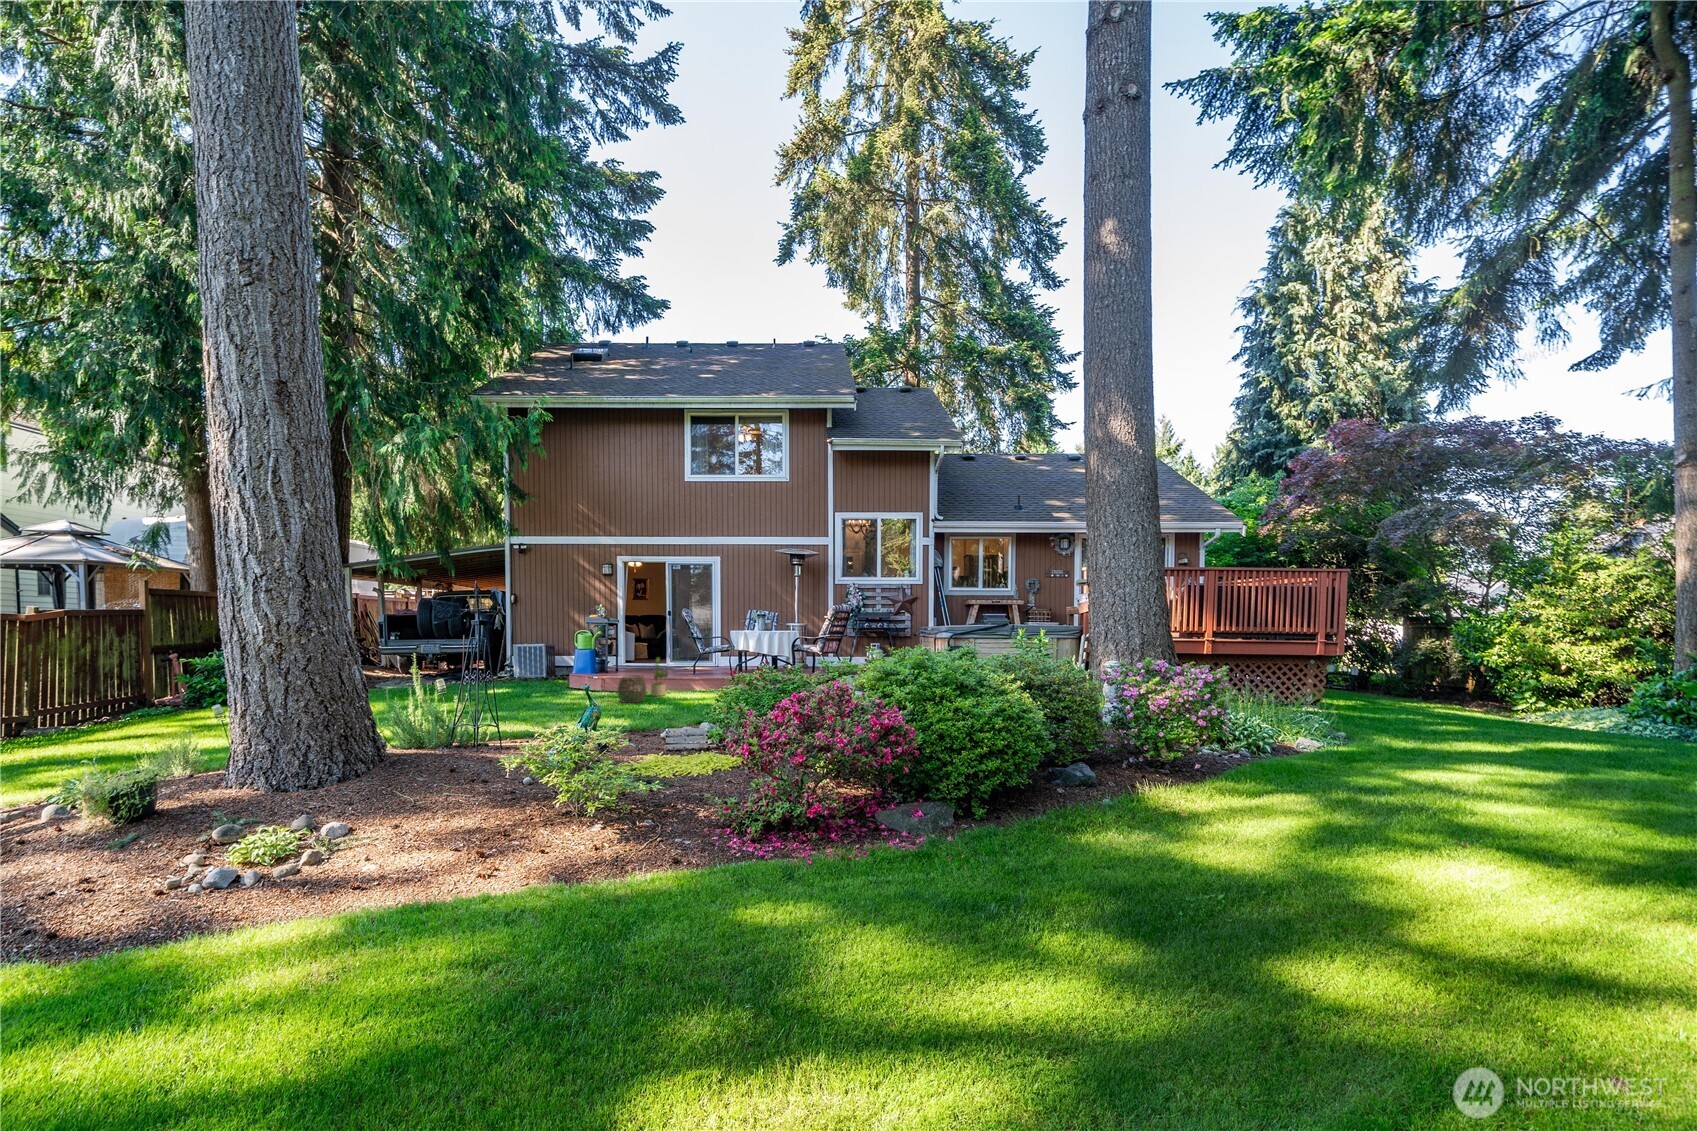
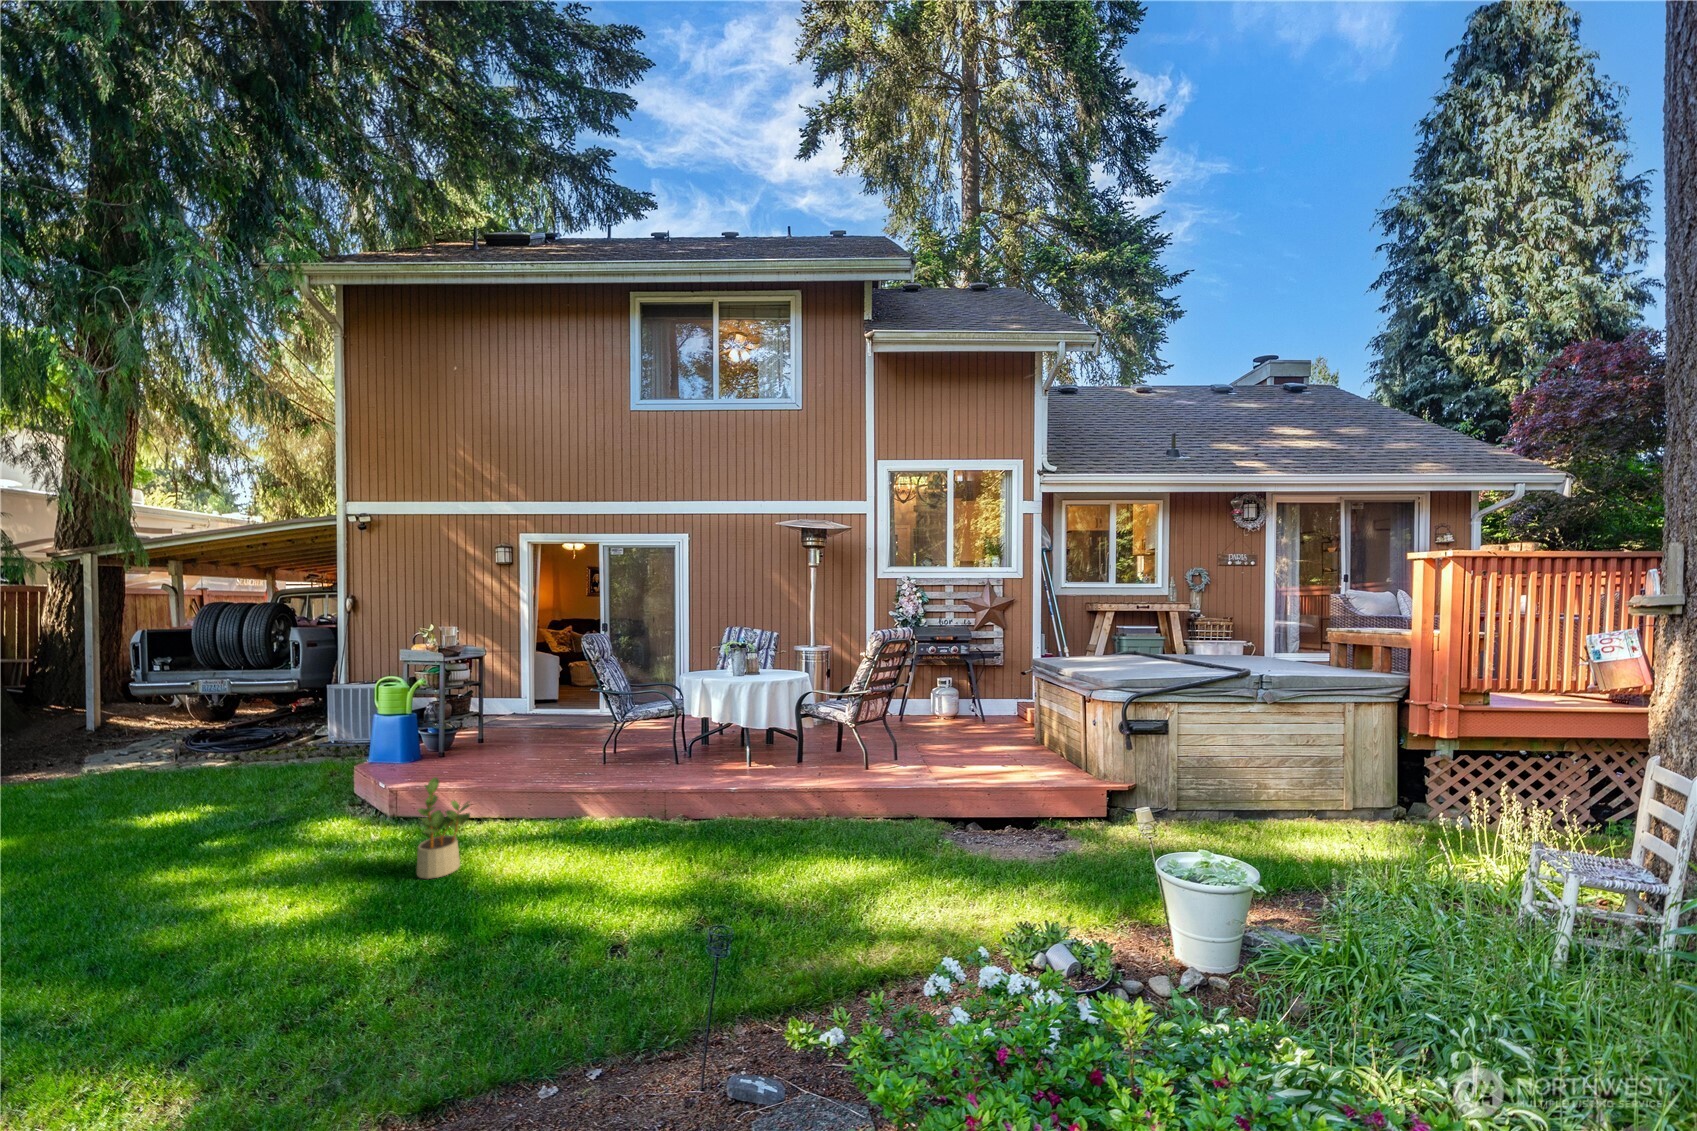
woven basket: present [618,675,647,703] -> none [274,841,371,935]

